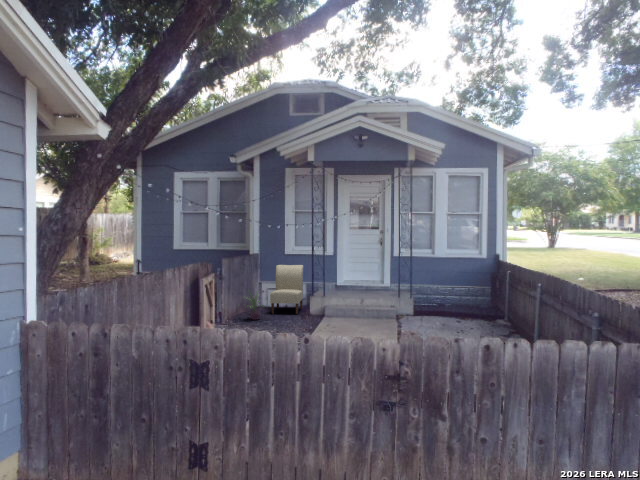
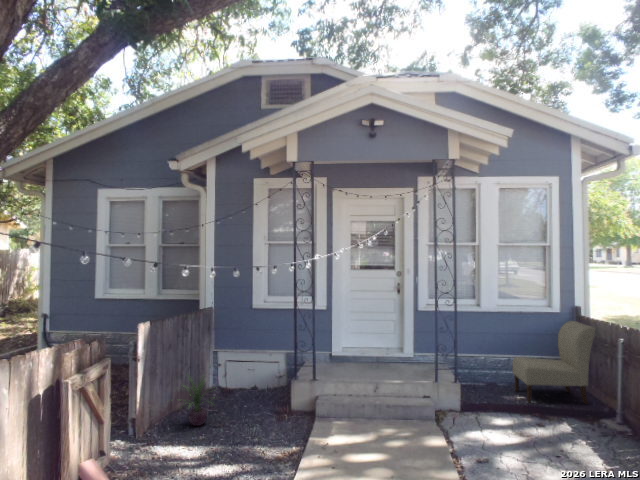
chair: present [270,265,303,314] -> present [513,321,595,404]

